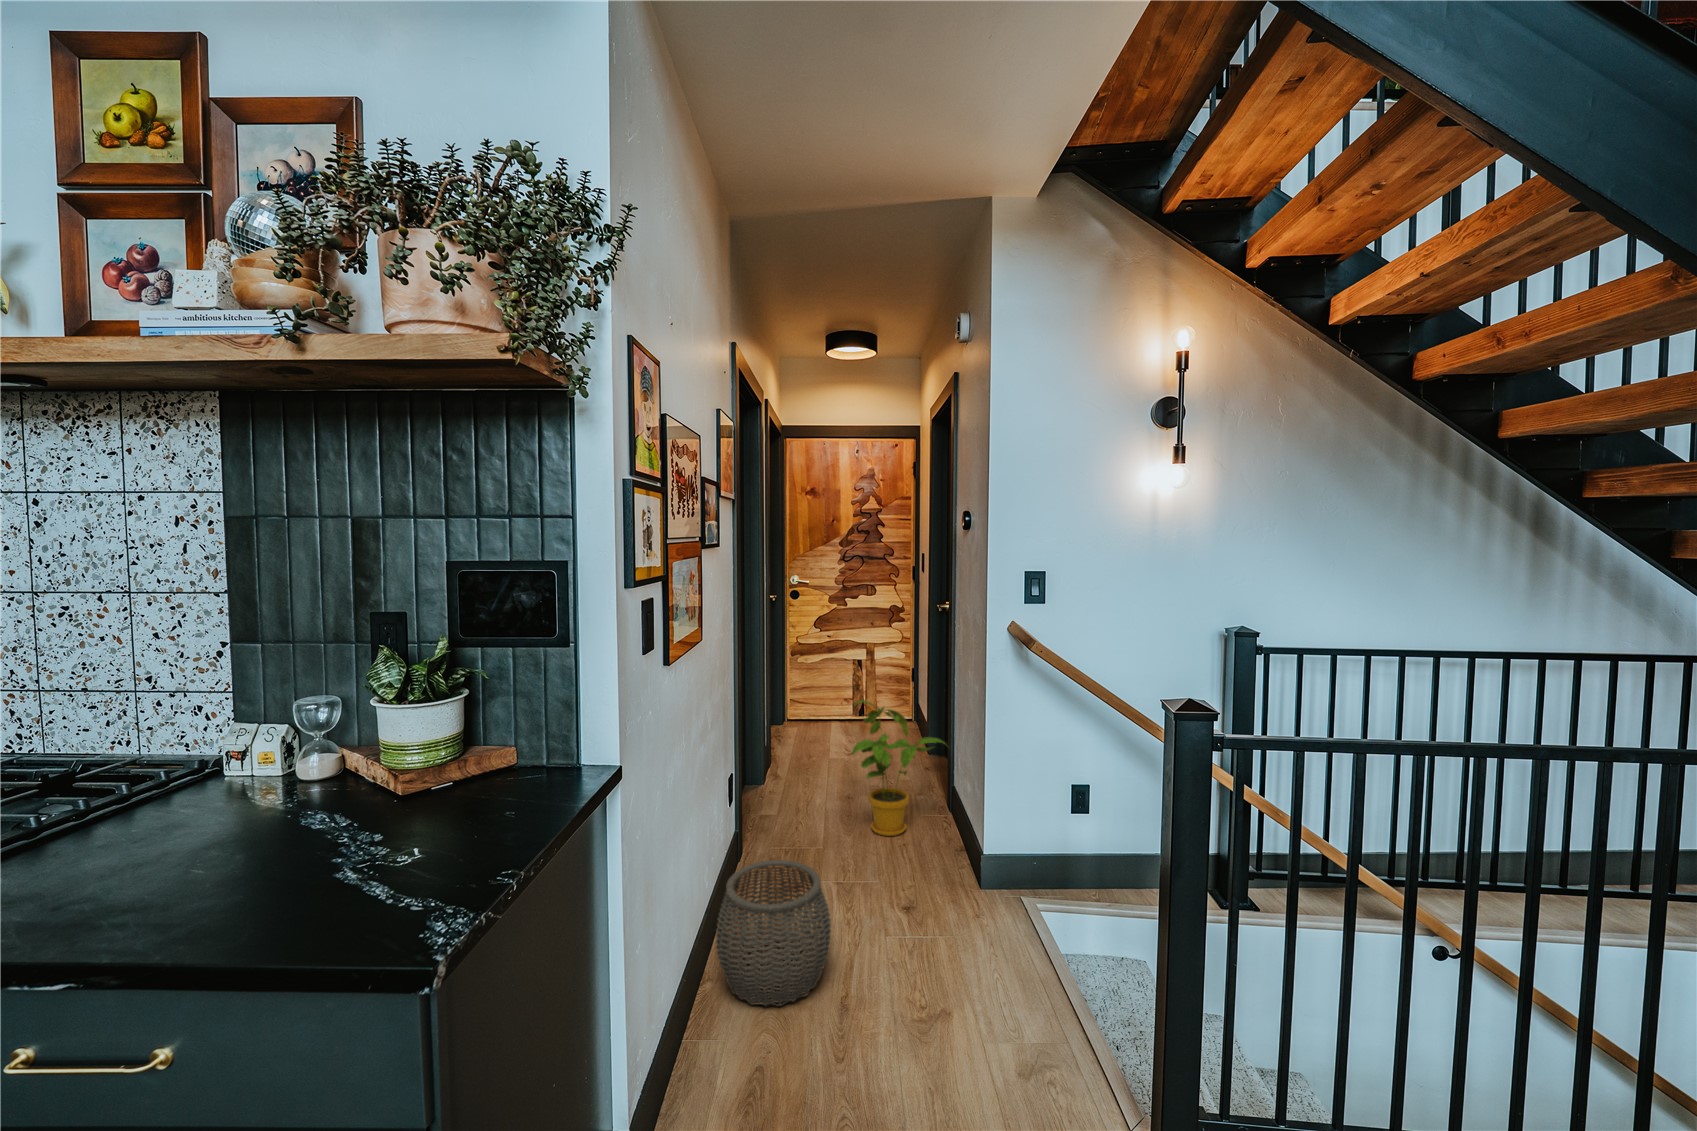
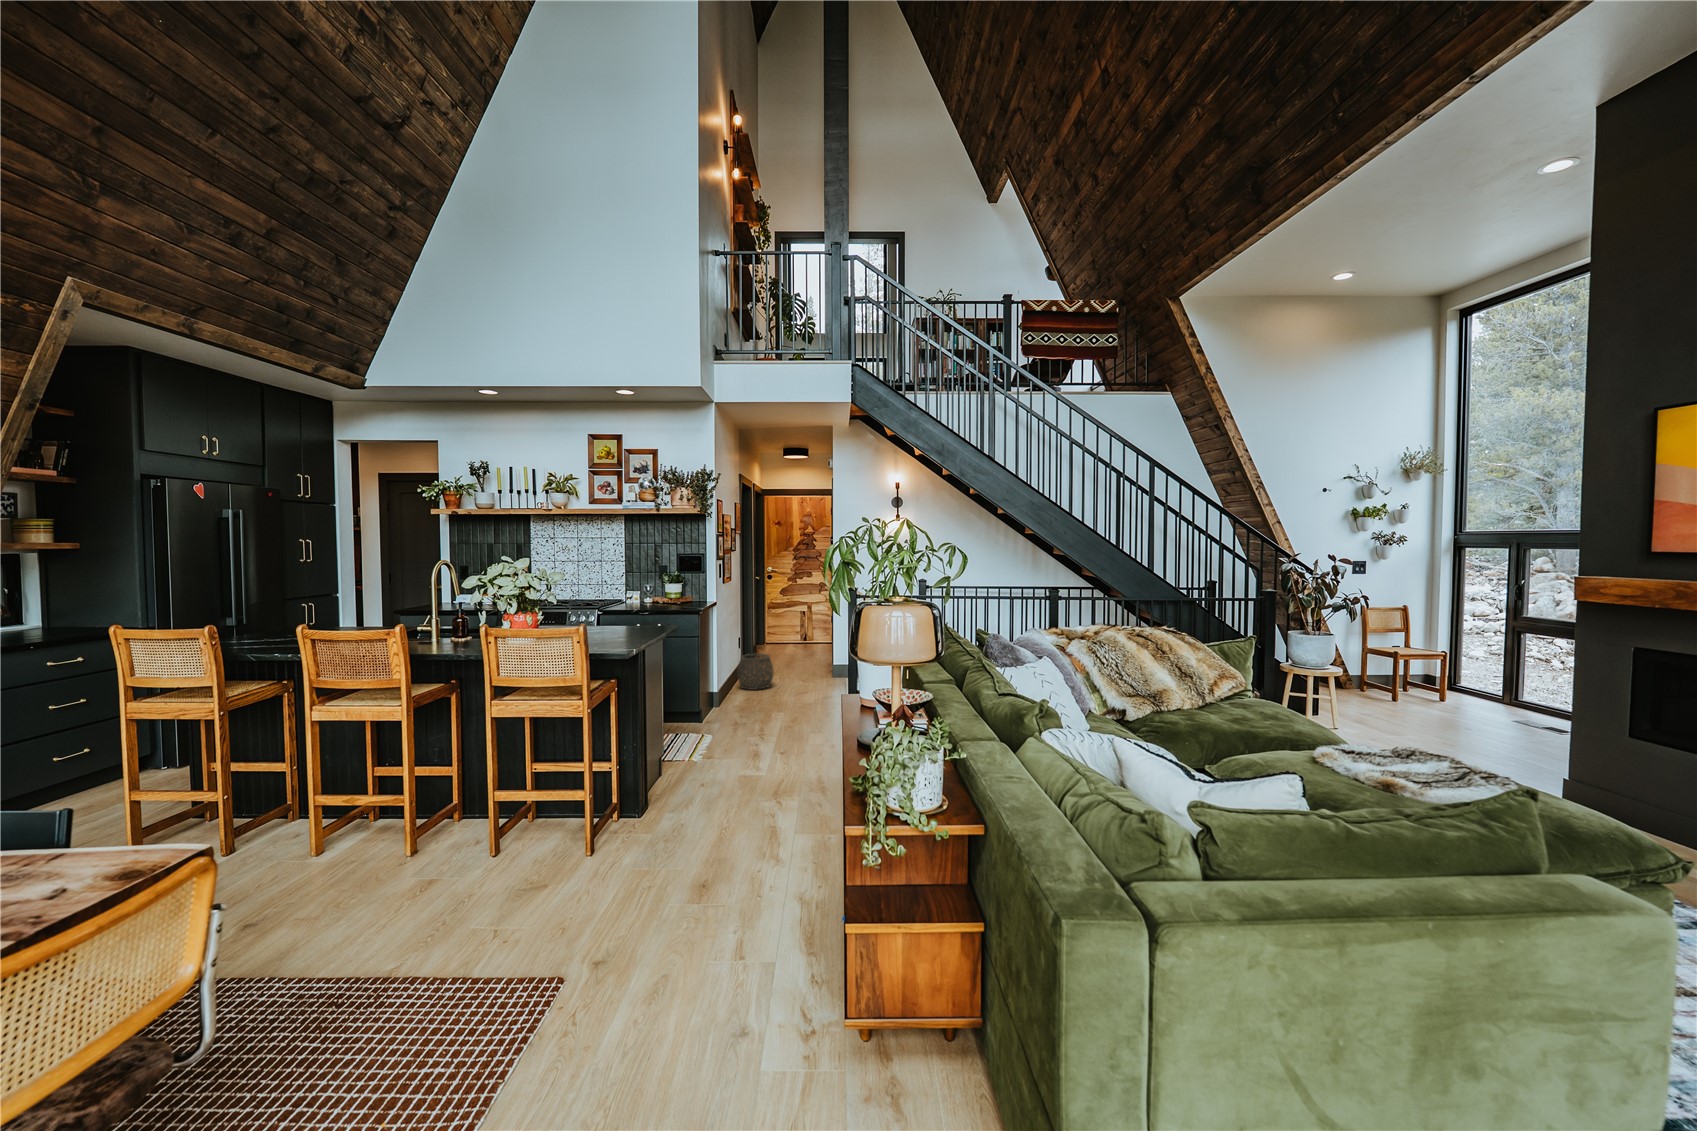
house plant: present [852,700,944,836] -> none [787,614,829,667]

